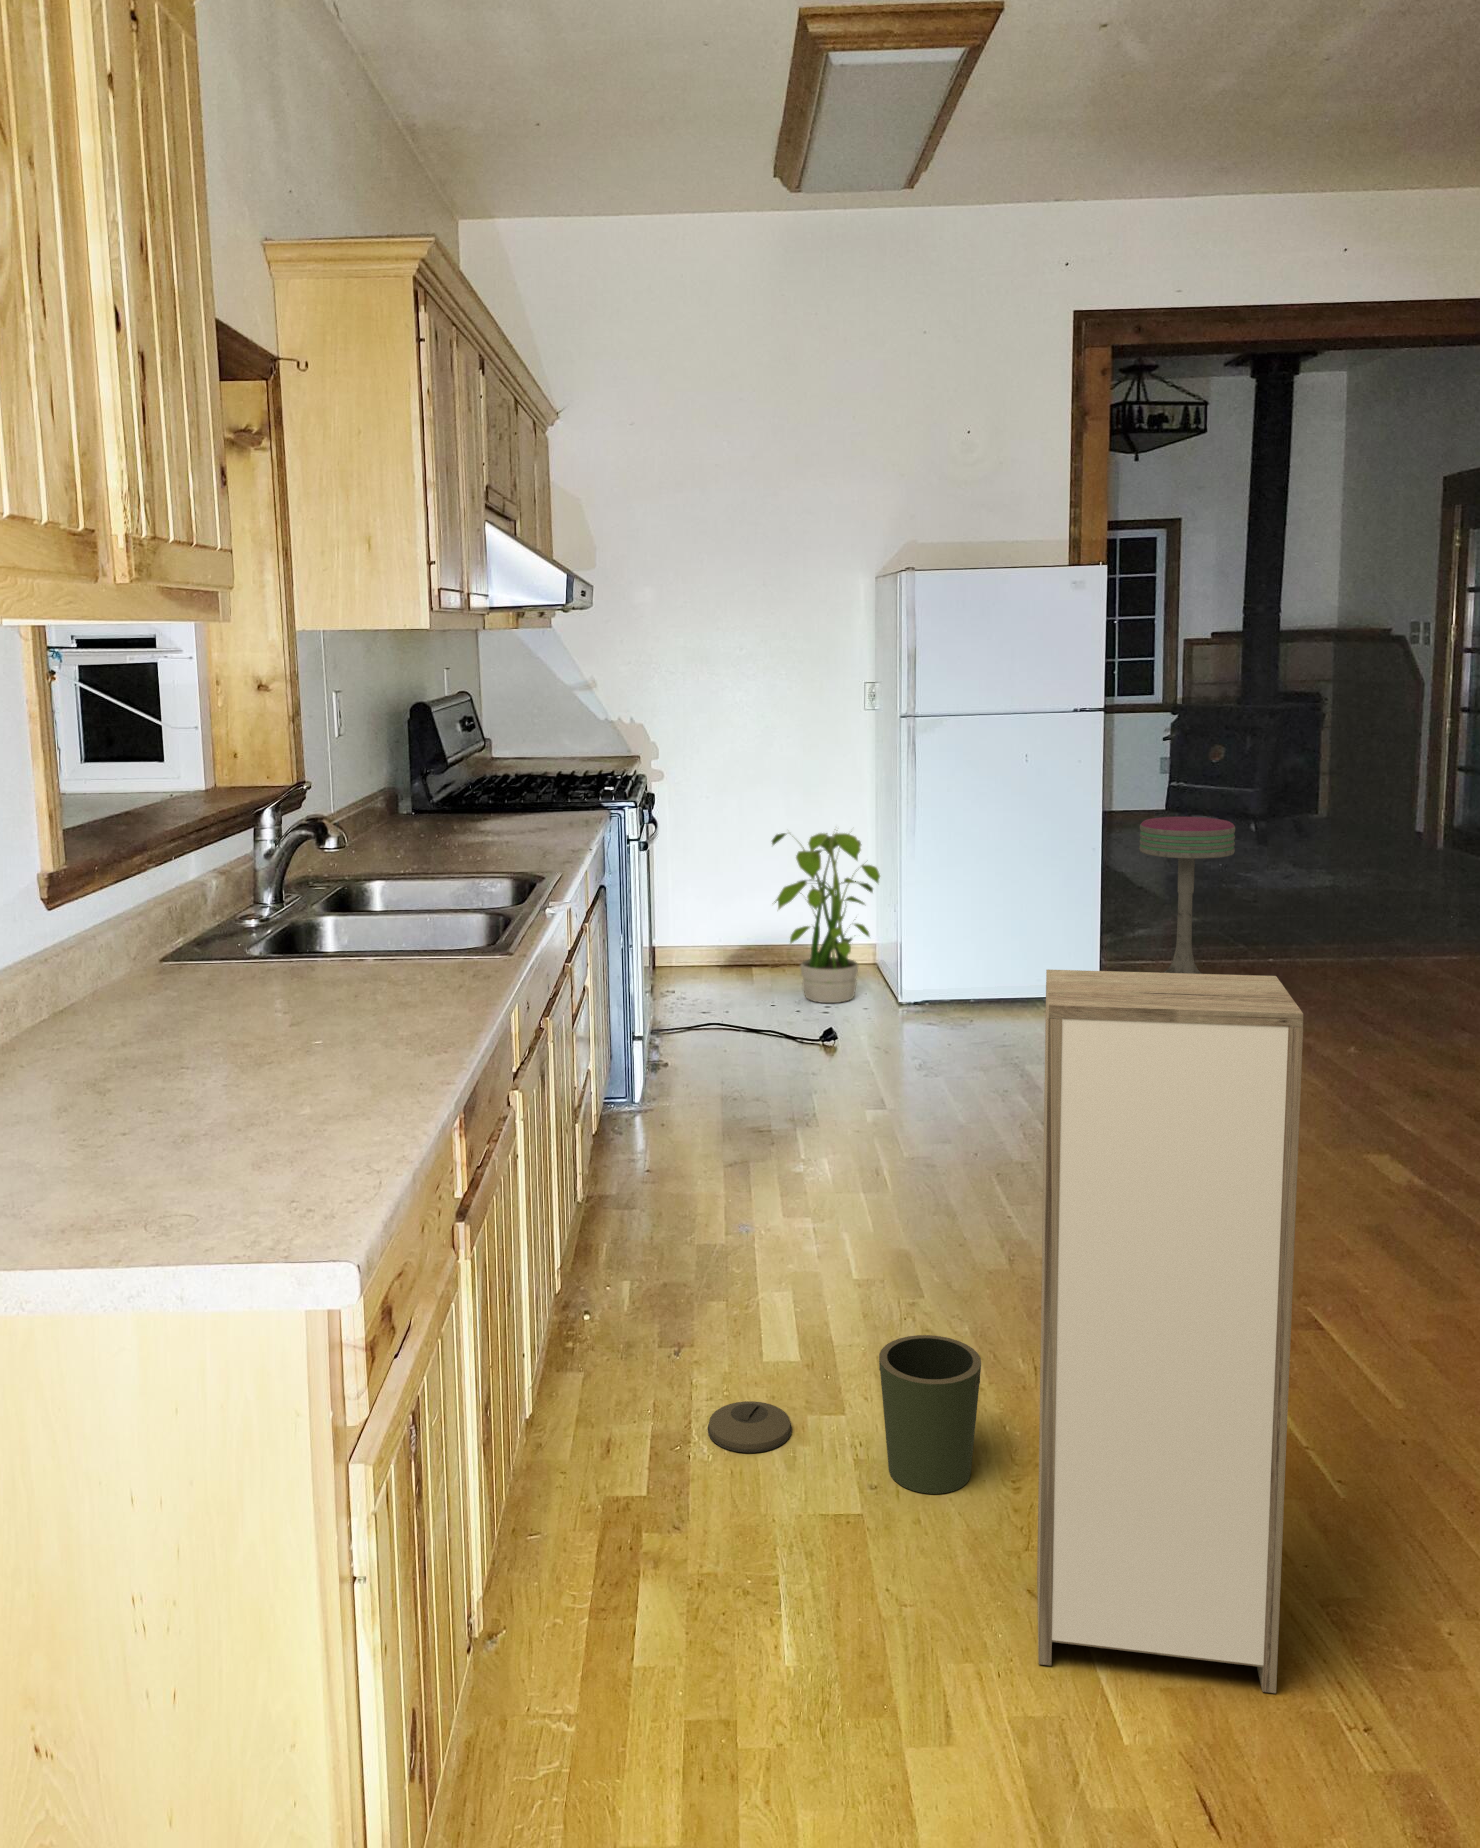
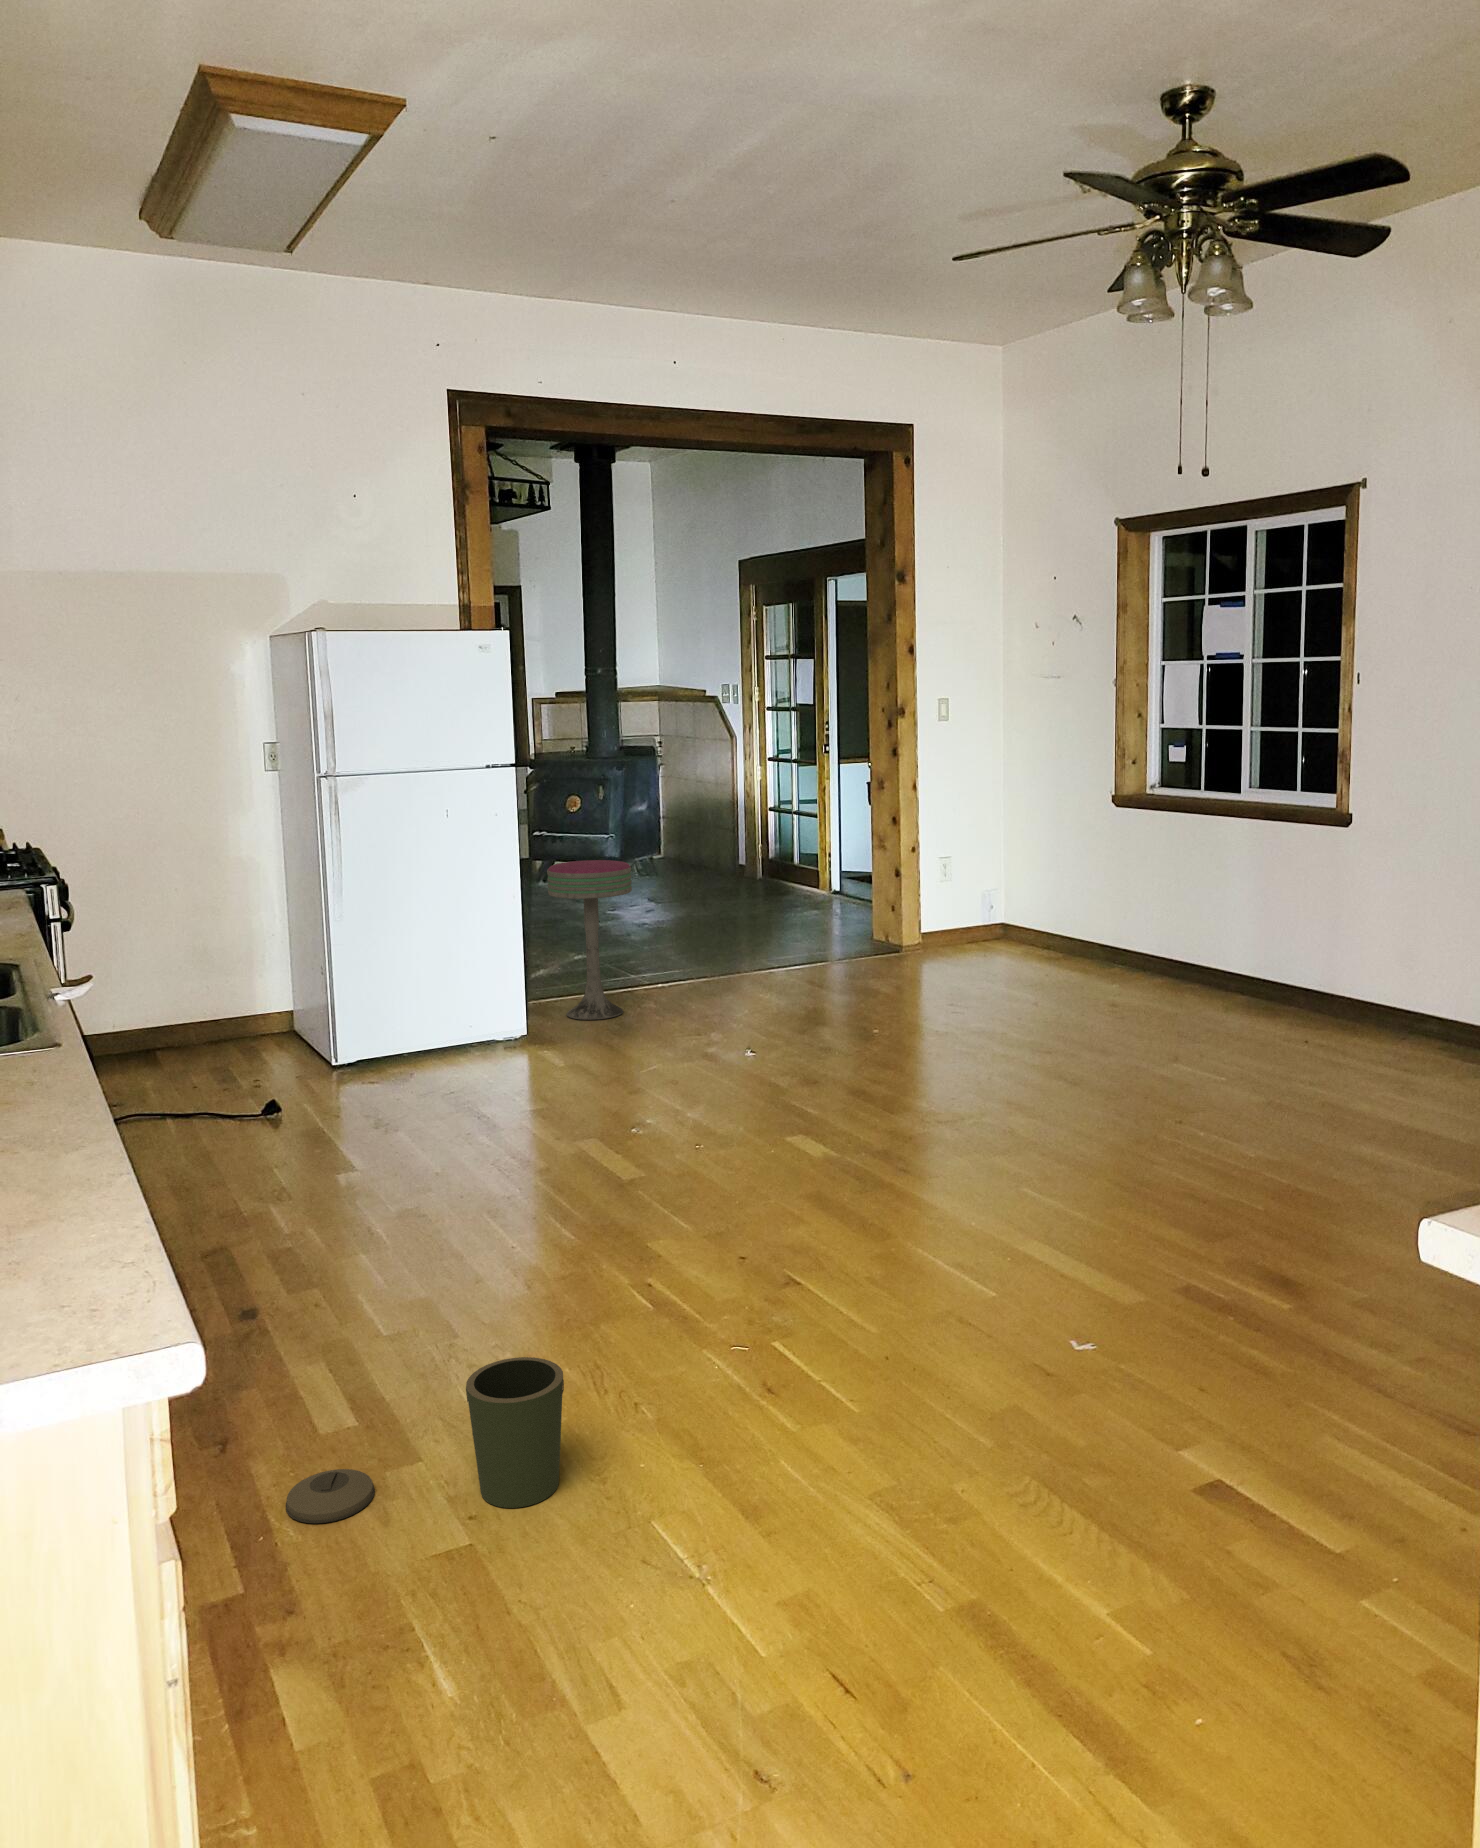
potted plant: present [772,833,880,1003] -> none [180,891,306,1076]
storage cabinet: present [1037,969,1303,1693] -> none [626,980,862,1617]

